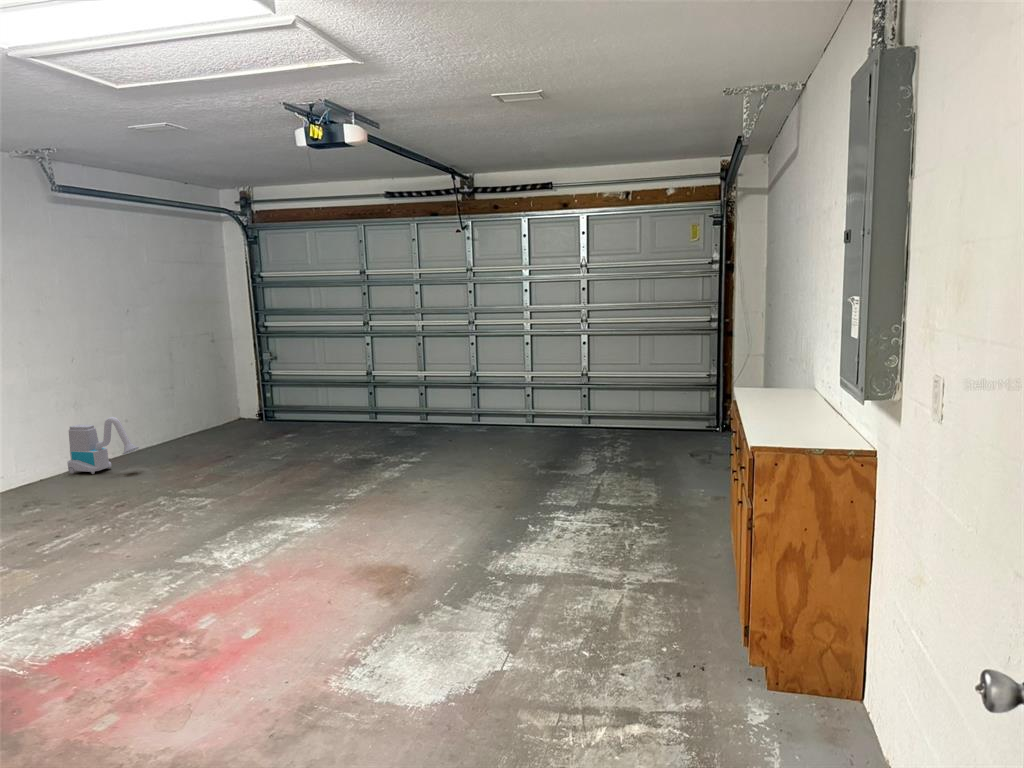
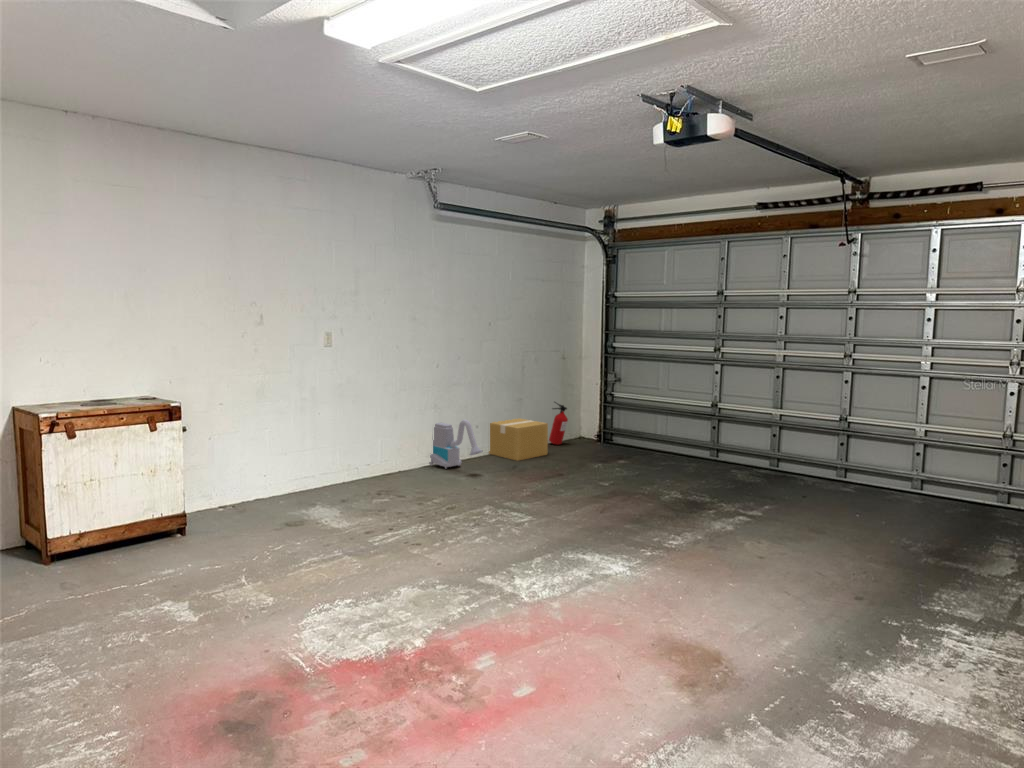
fire extinguisher: none [207,388,226,431] -> present [549,402,568,445]
cardboard box: none [137,409,210,453] -> present [489,418,548,461]

